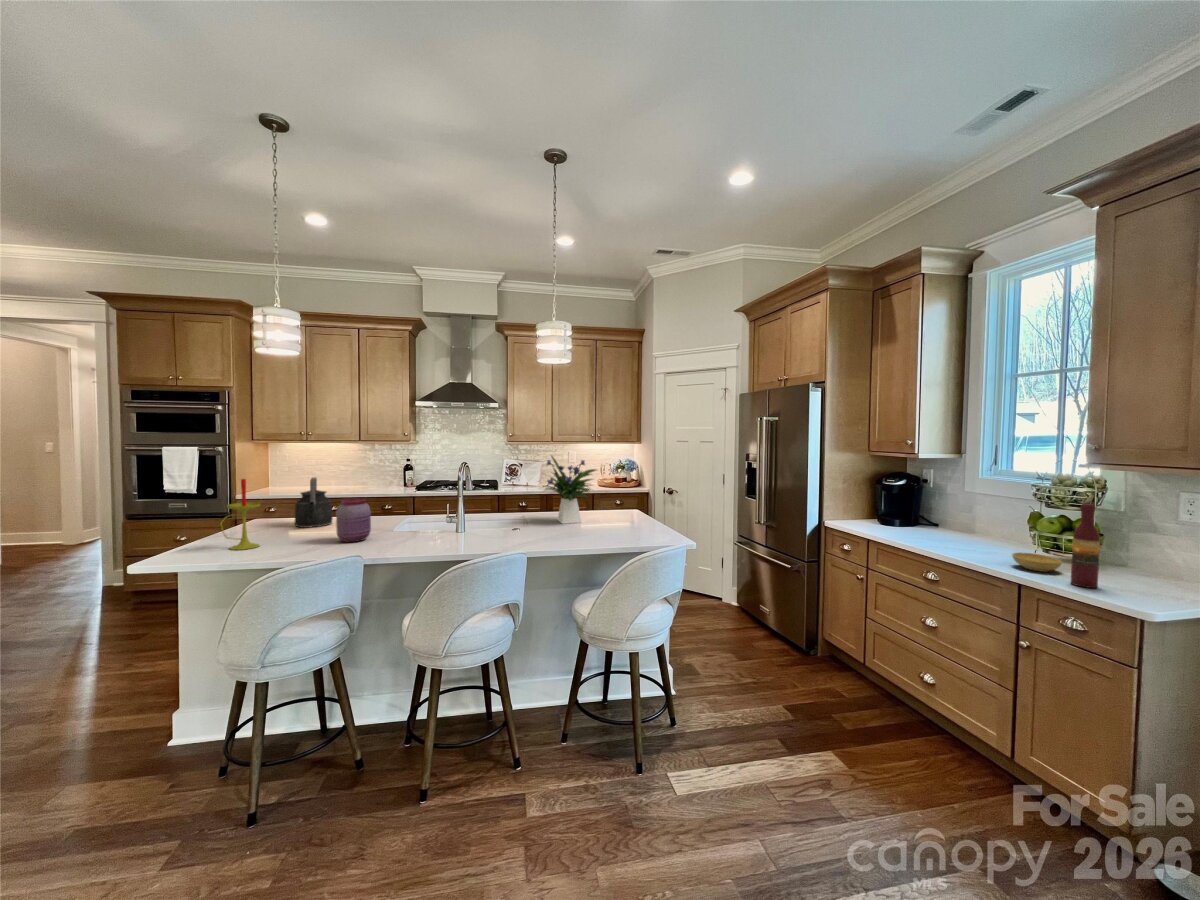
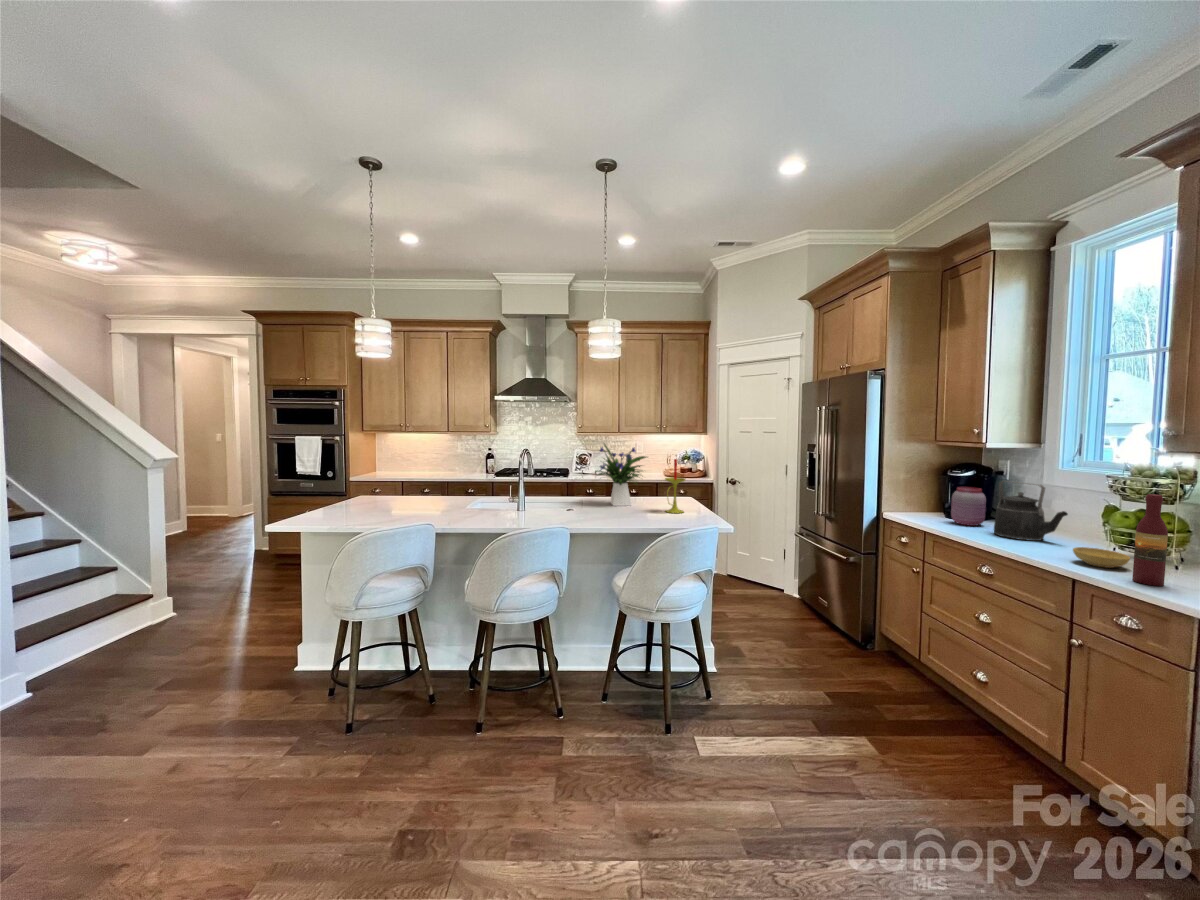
kettle: present [295,478,332,528] -> present [994,481,1068,541]
candle: present [220,479,260,550] -> present [665,459,686,513]
jar: present [336,498,371,542] -> present [951,487,986,526]

